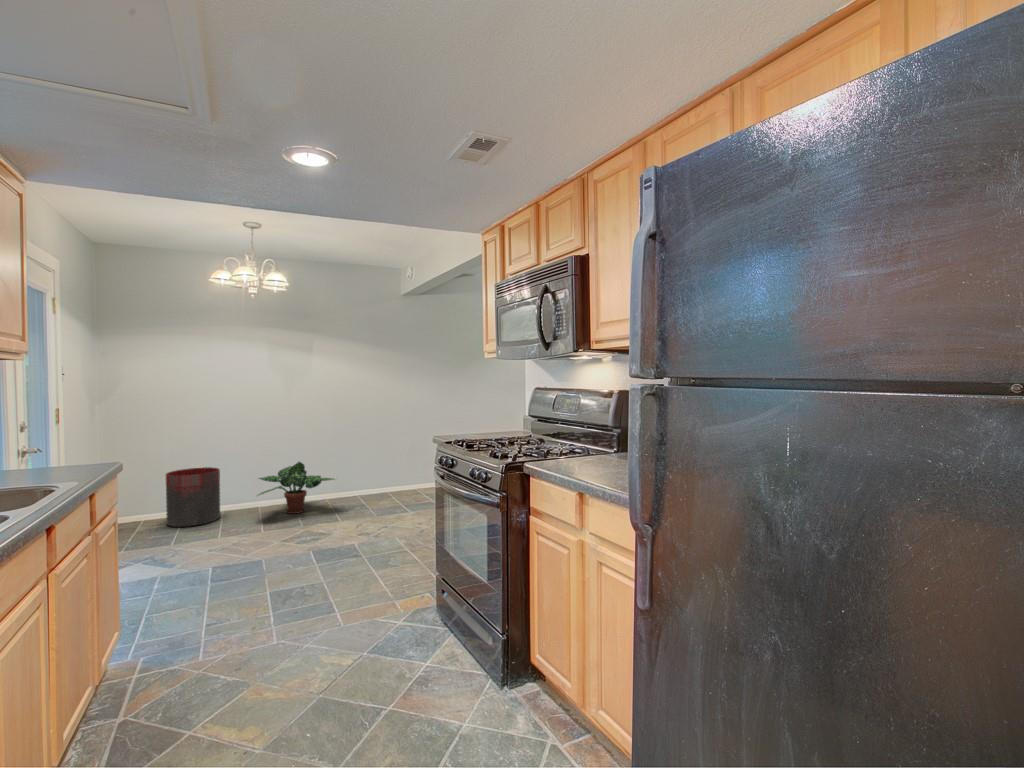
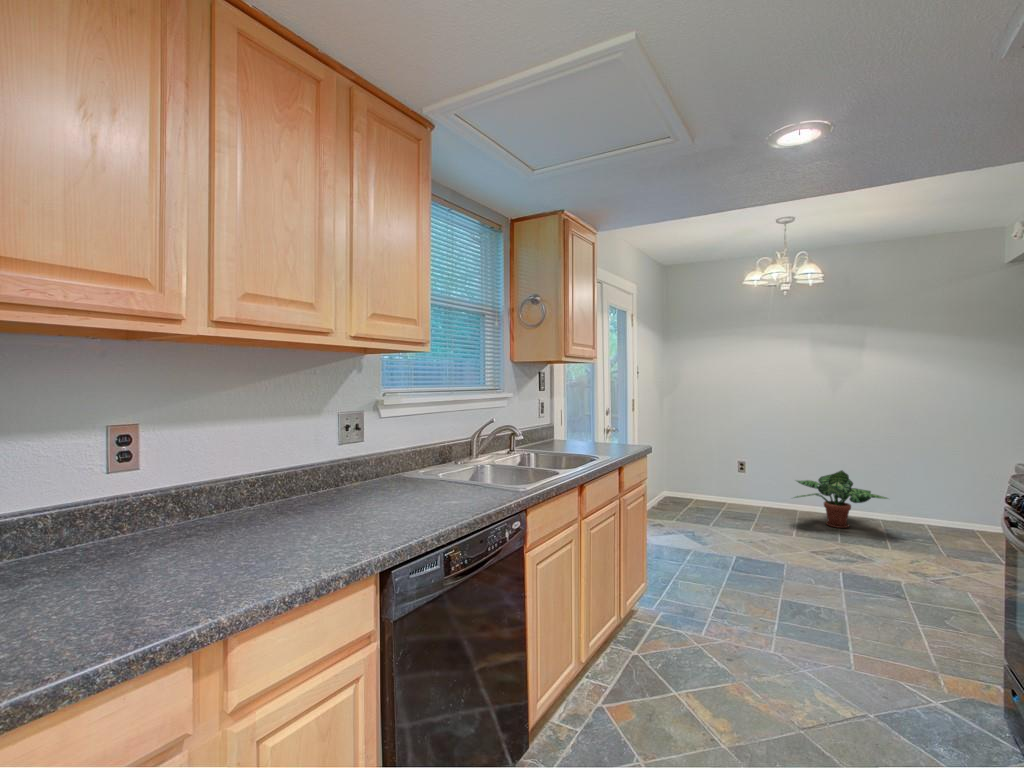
trash can: present [166,467,220,527] -> none [712,460,758,514]

